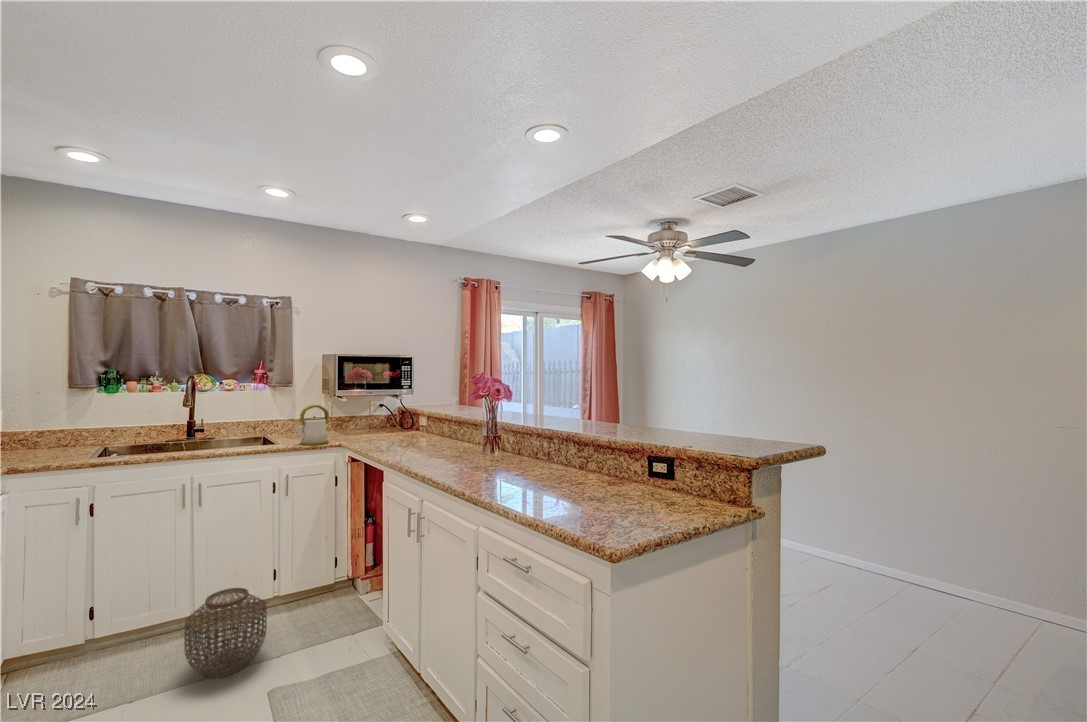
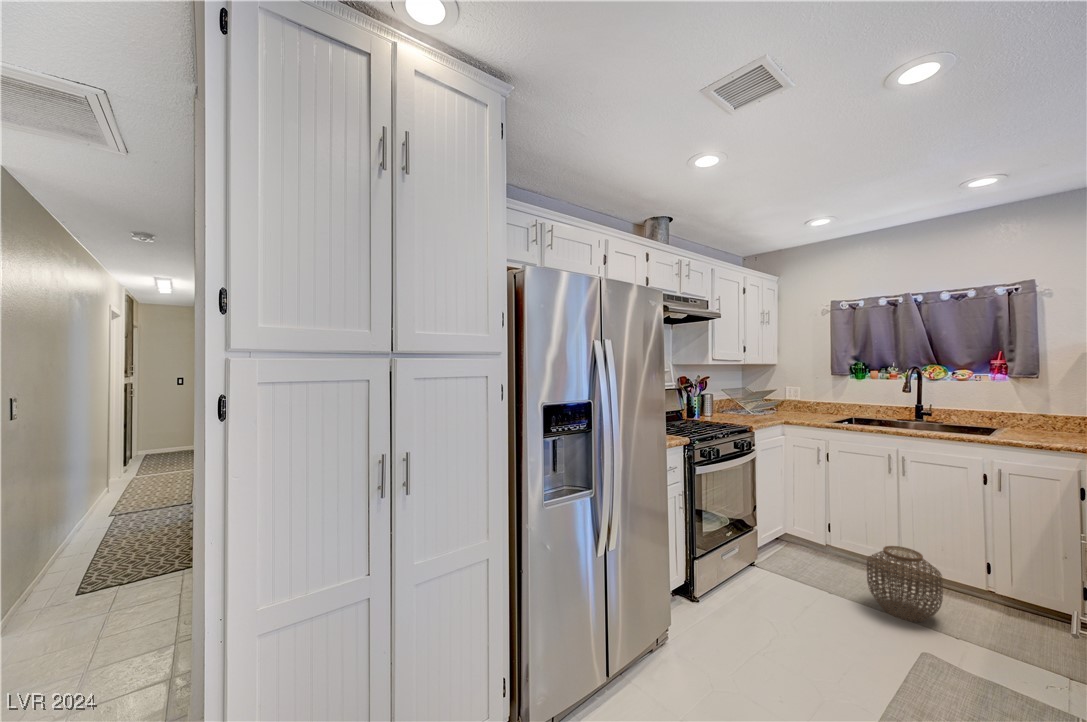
kettle: present [295,405,329,445] -> none [1012,399,1066,445]

